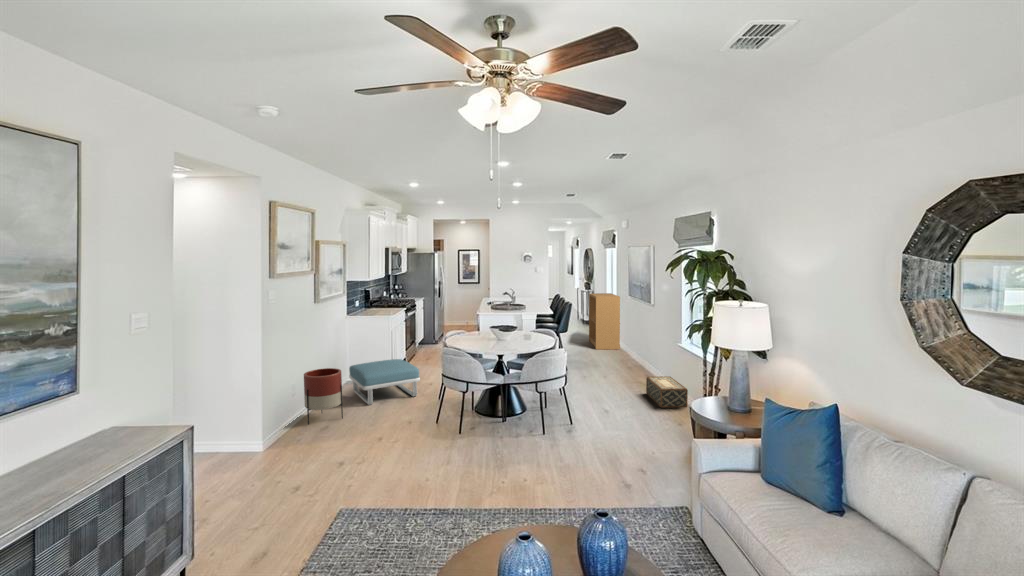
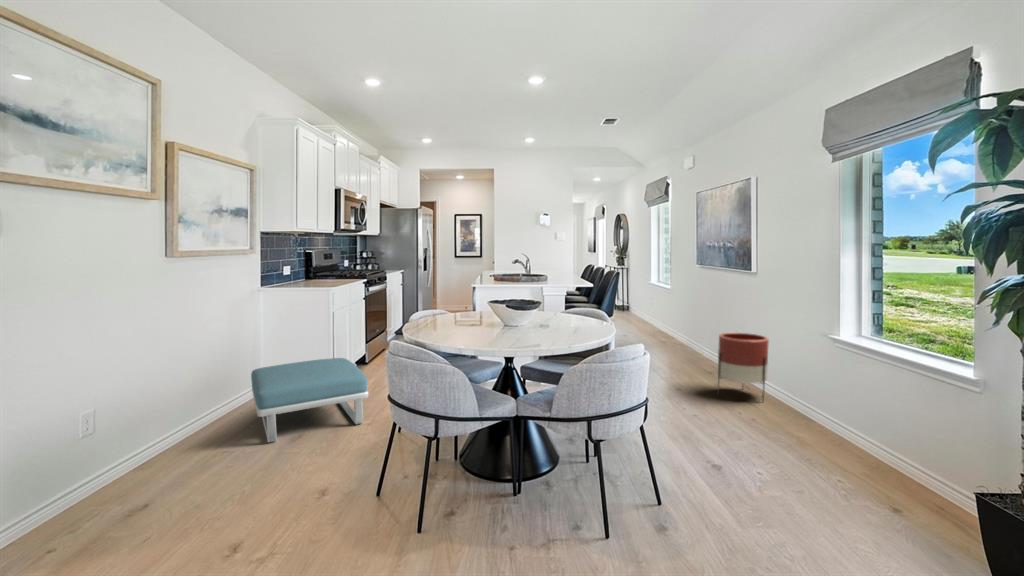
bookshelf: present [589,293,620,349] -> none [629,266,679,343]
planter: present [304,368,343,424] -> present [717,333,769,401]
woven basket: present [646,376,688,408] -> none [763,393,864,455]

